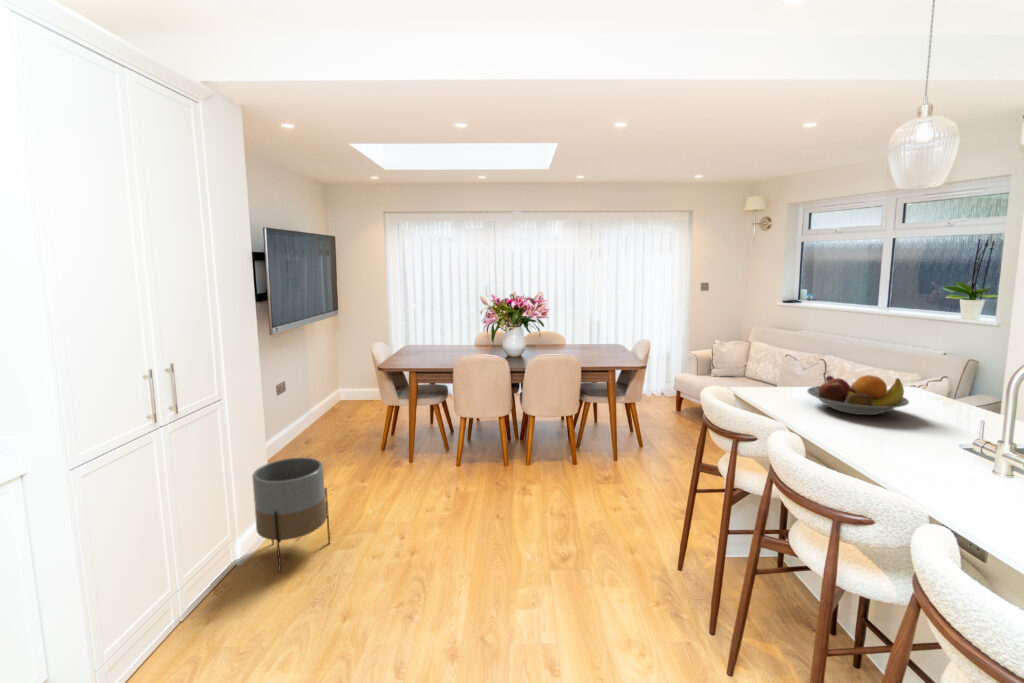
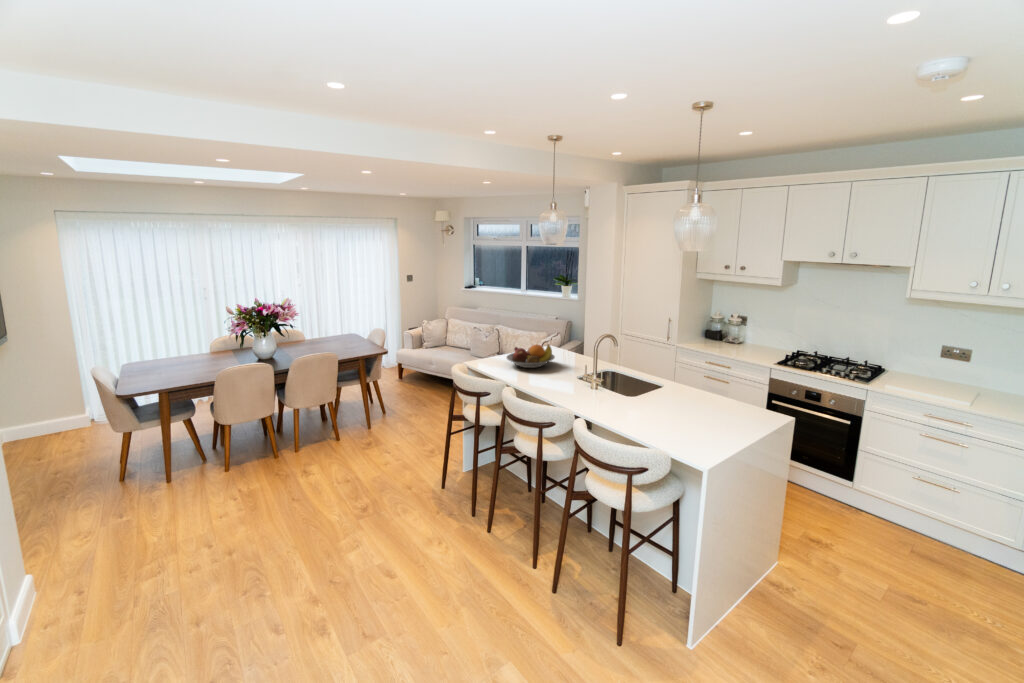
planter: present [252,457,330,573] -> none [15,505,125,627]

